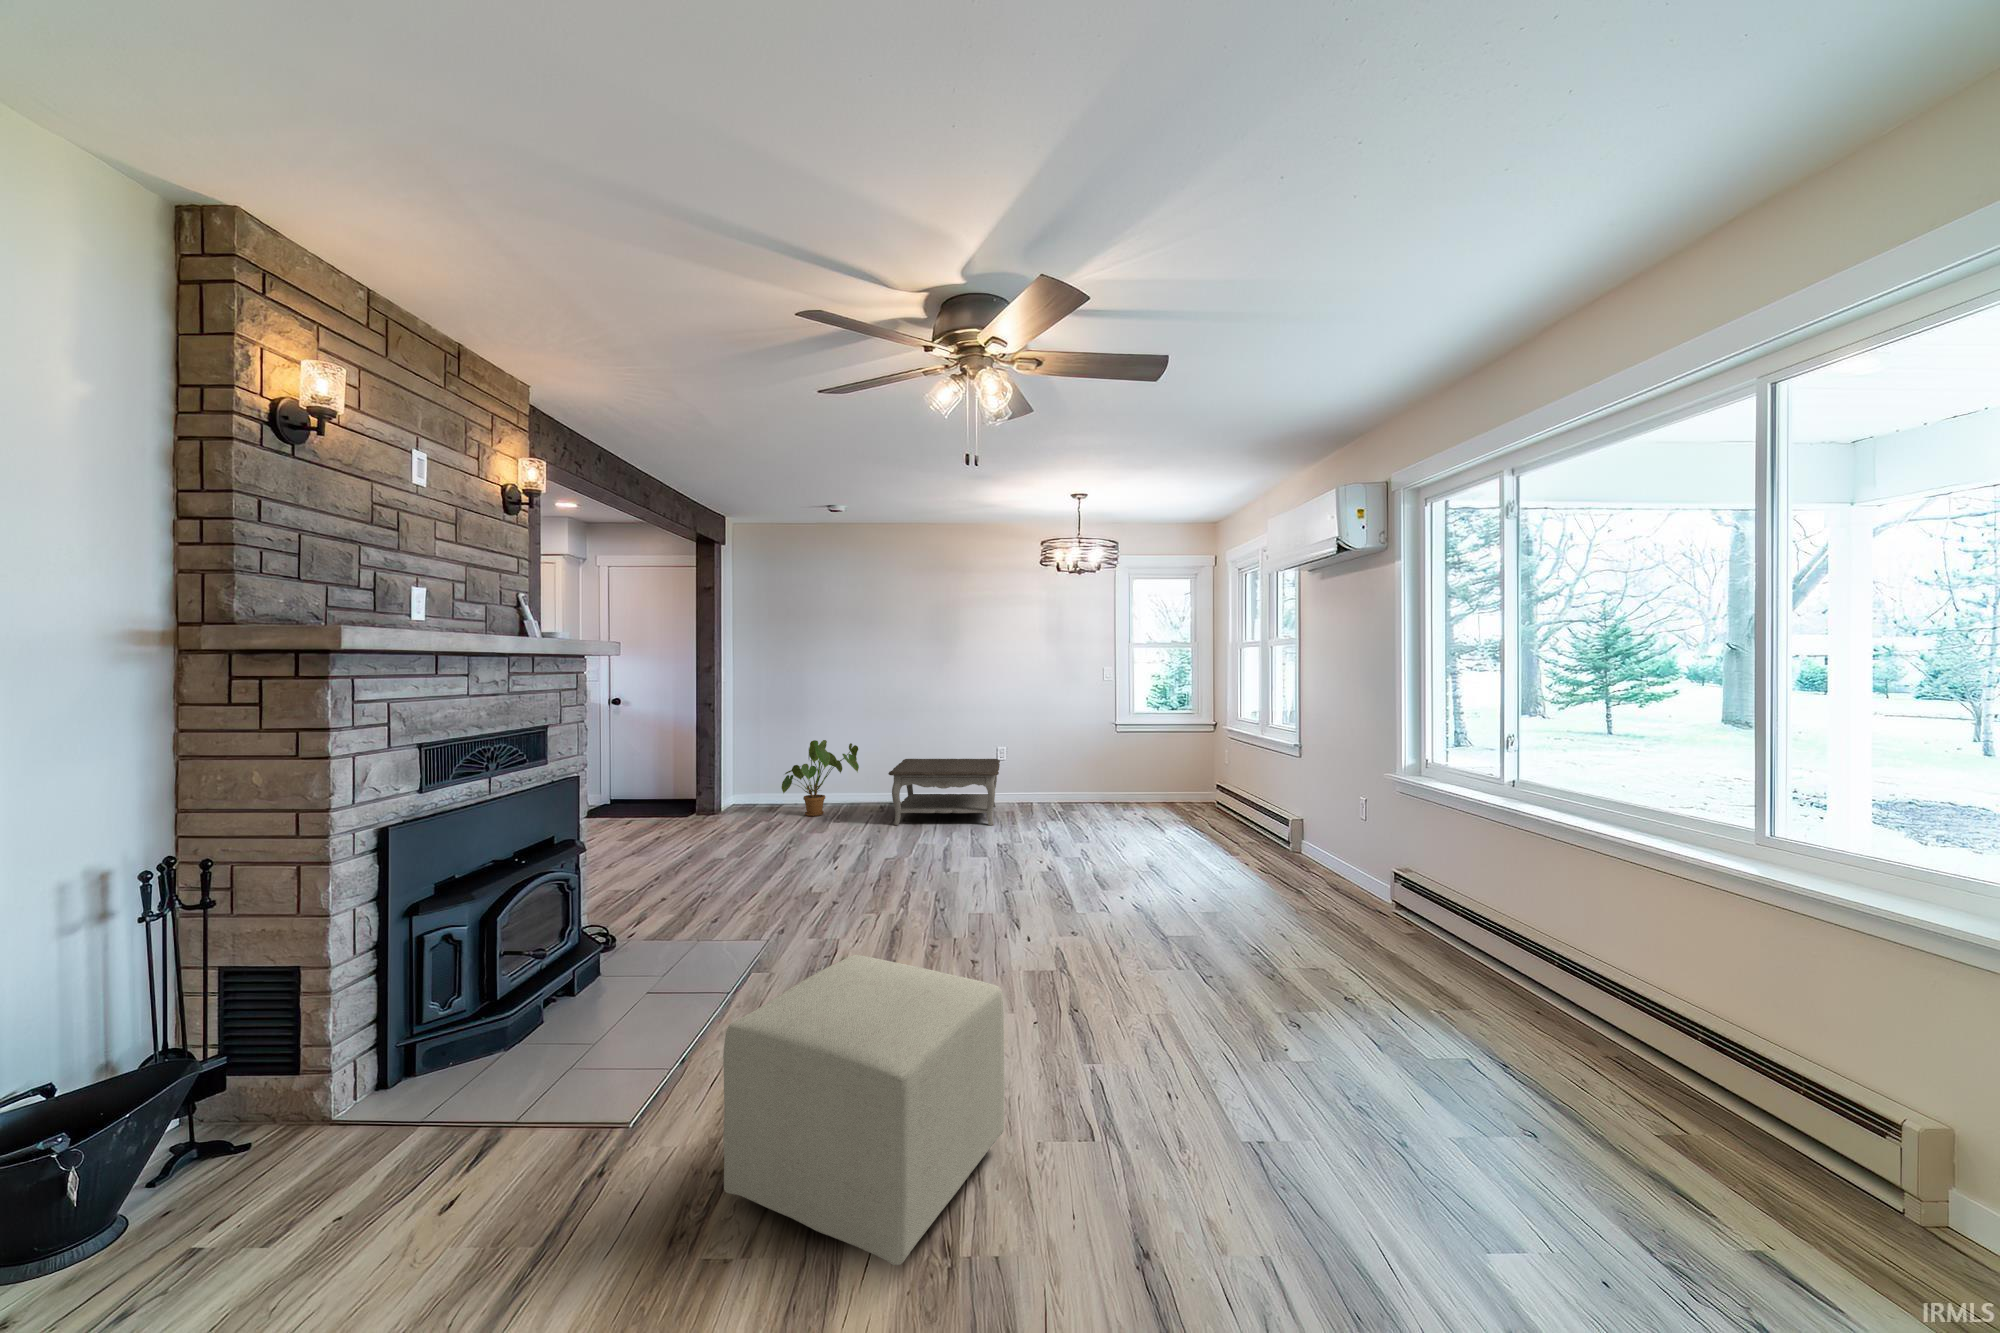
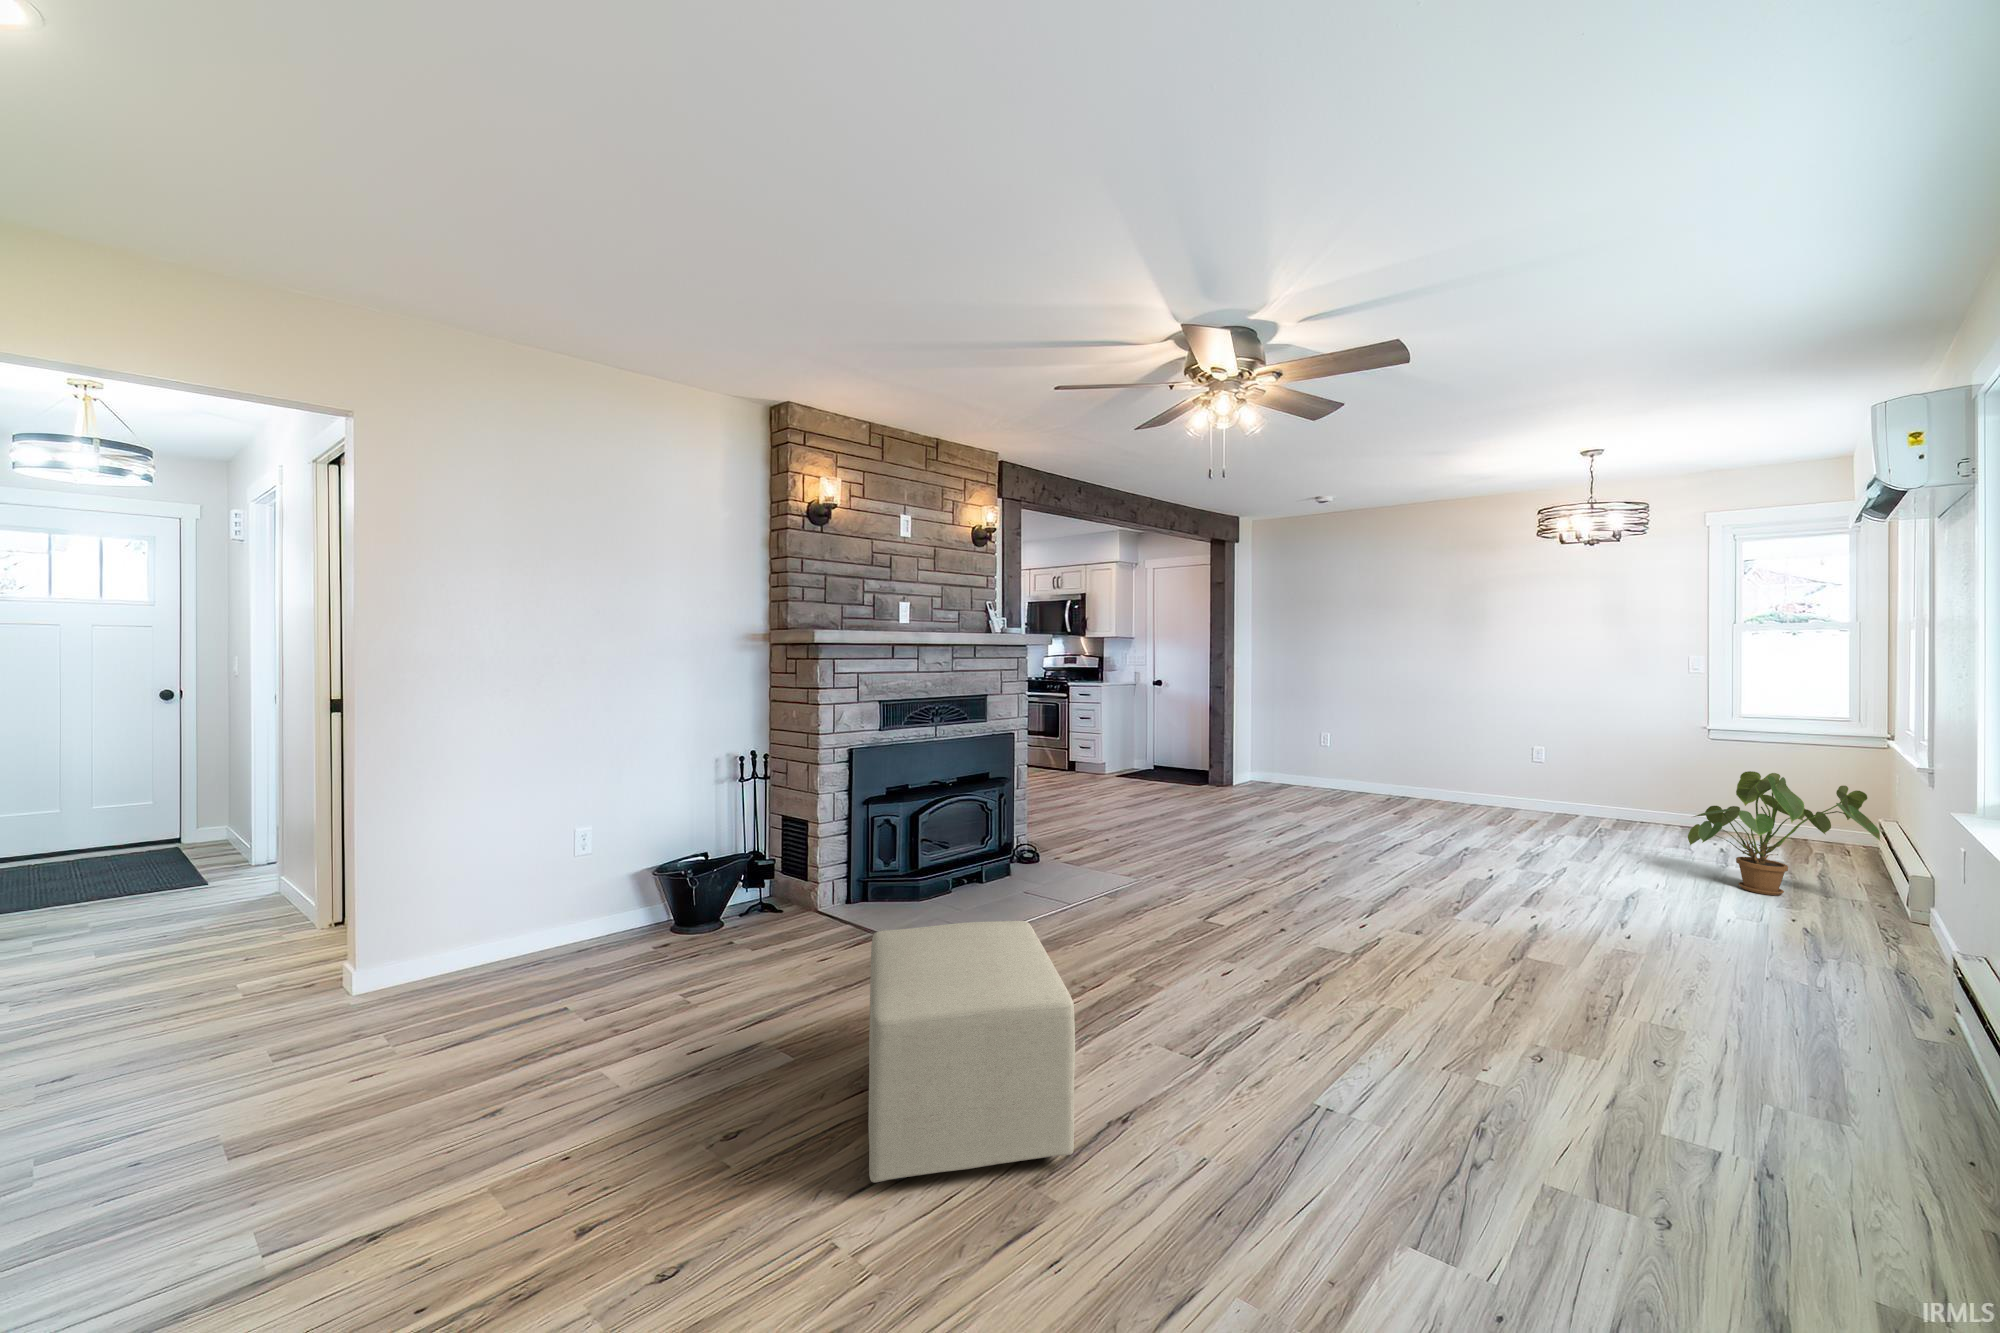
house plant: present [782,740,859,816] -> present [1688,771,1880,895]
coffee table: present [888,759,1000,825] -> none [1379,762,1570,863]

